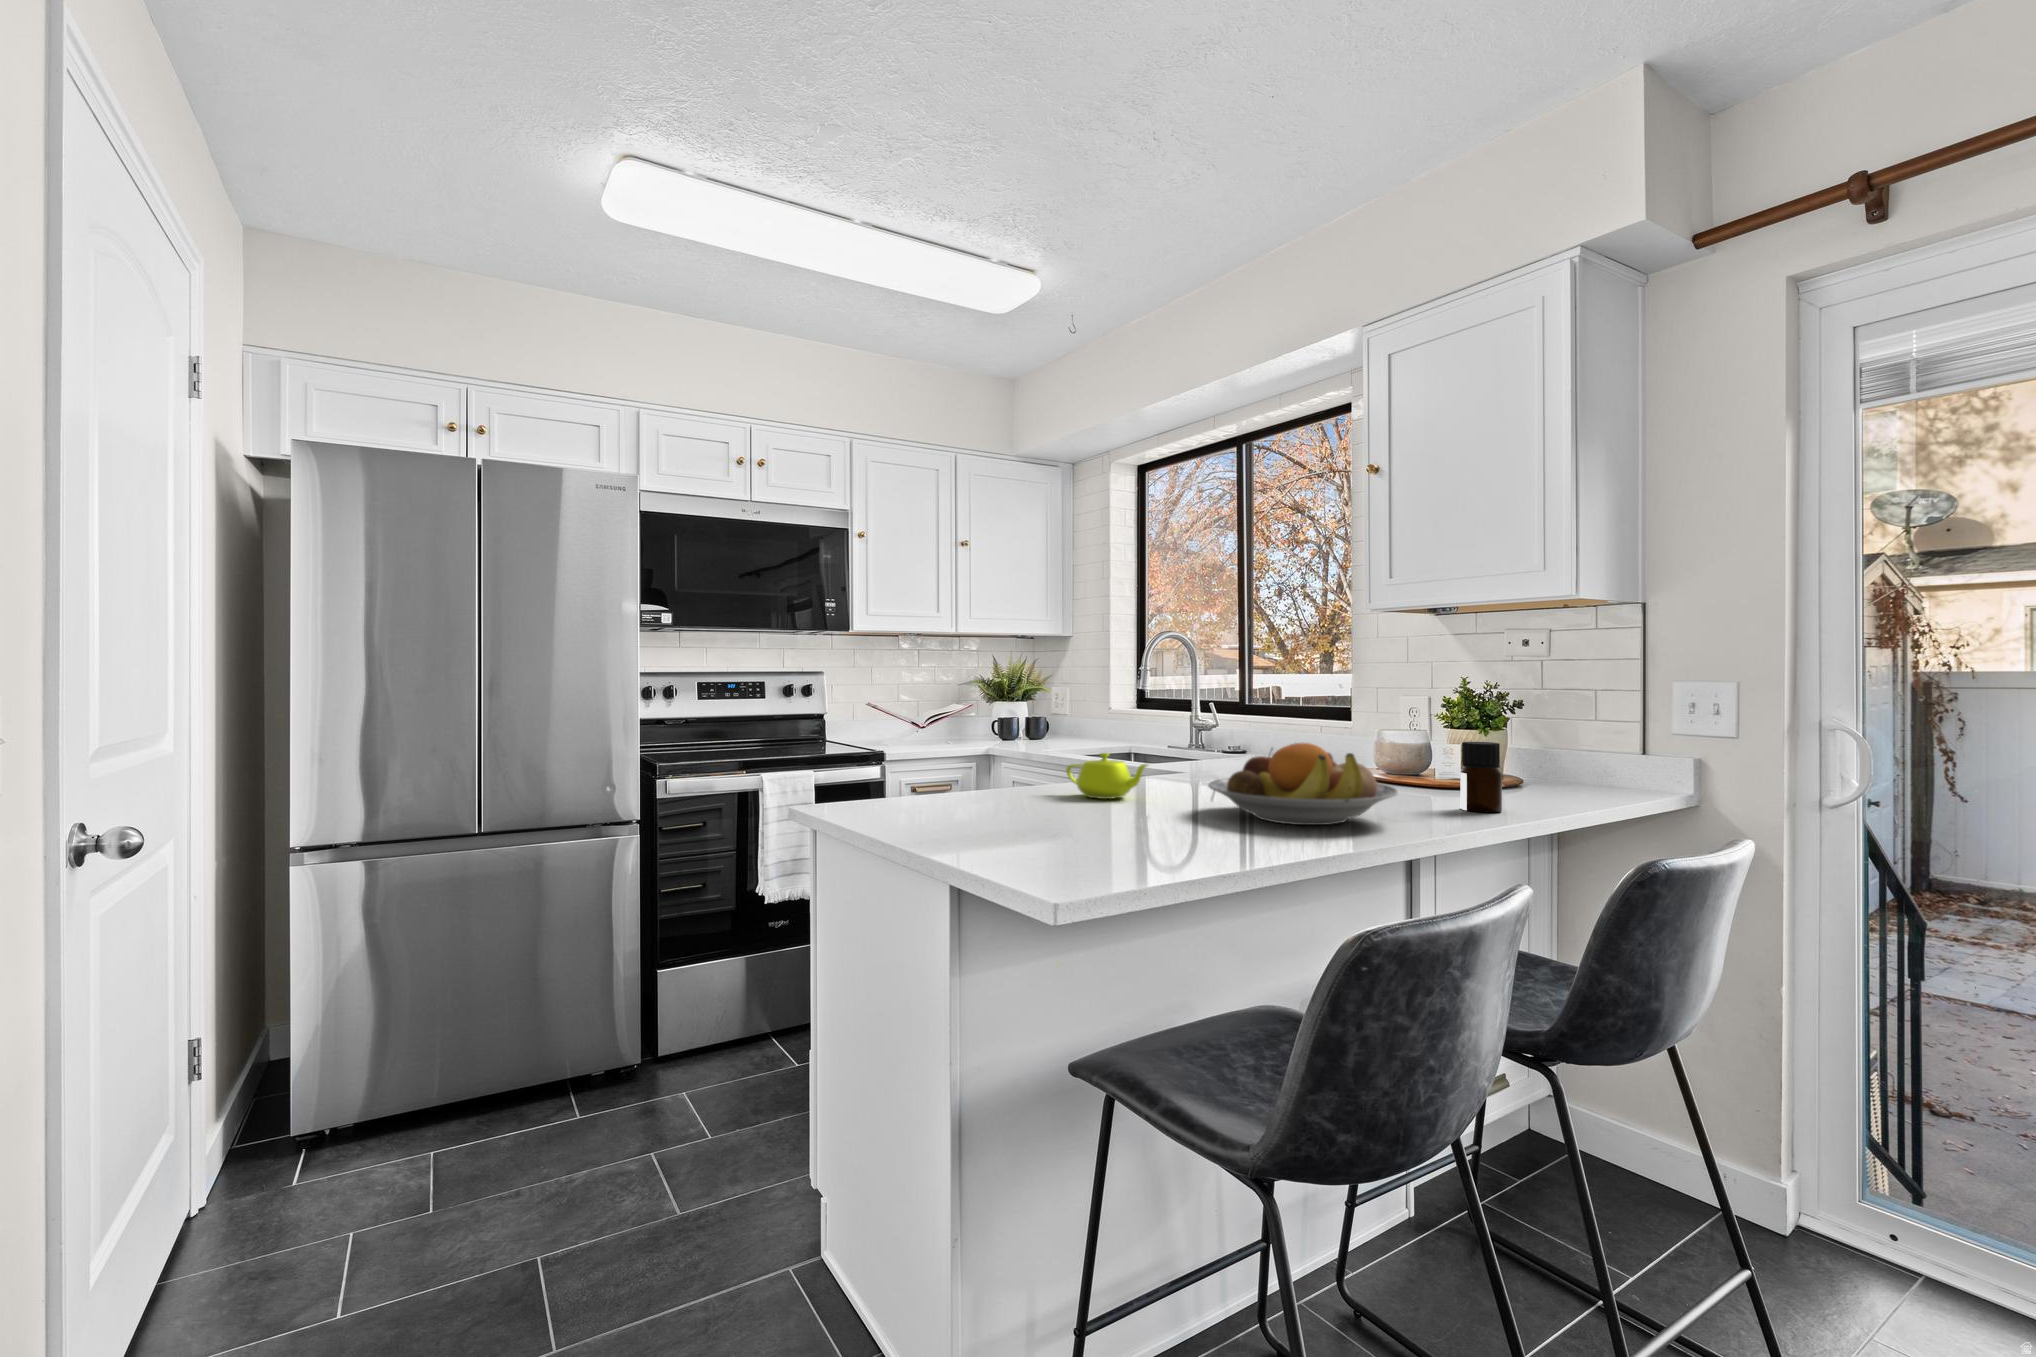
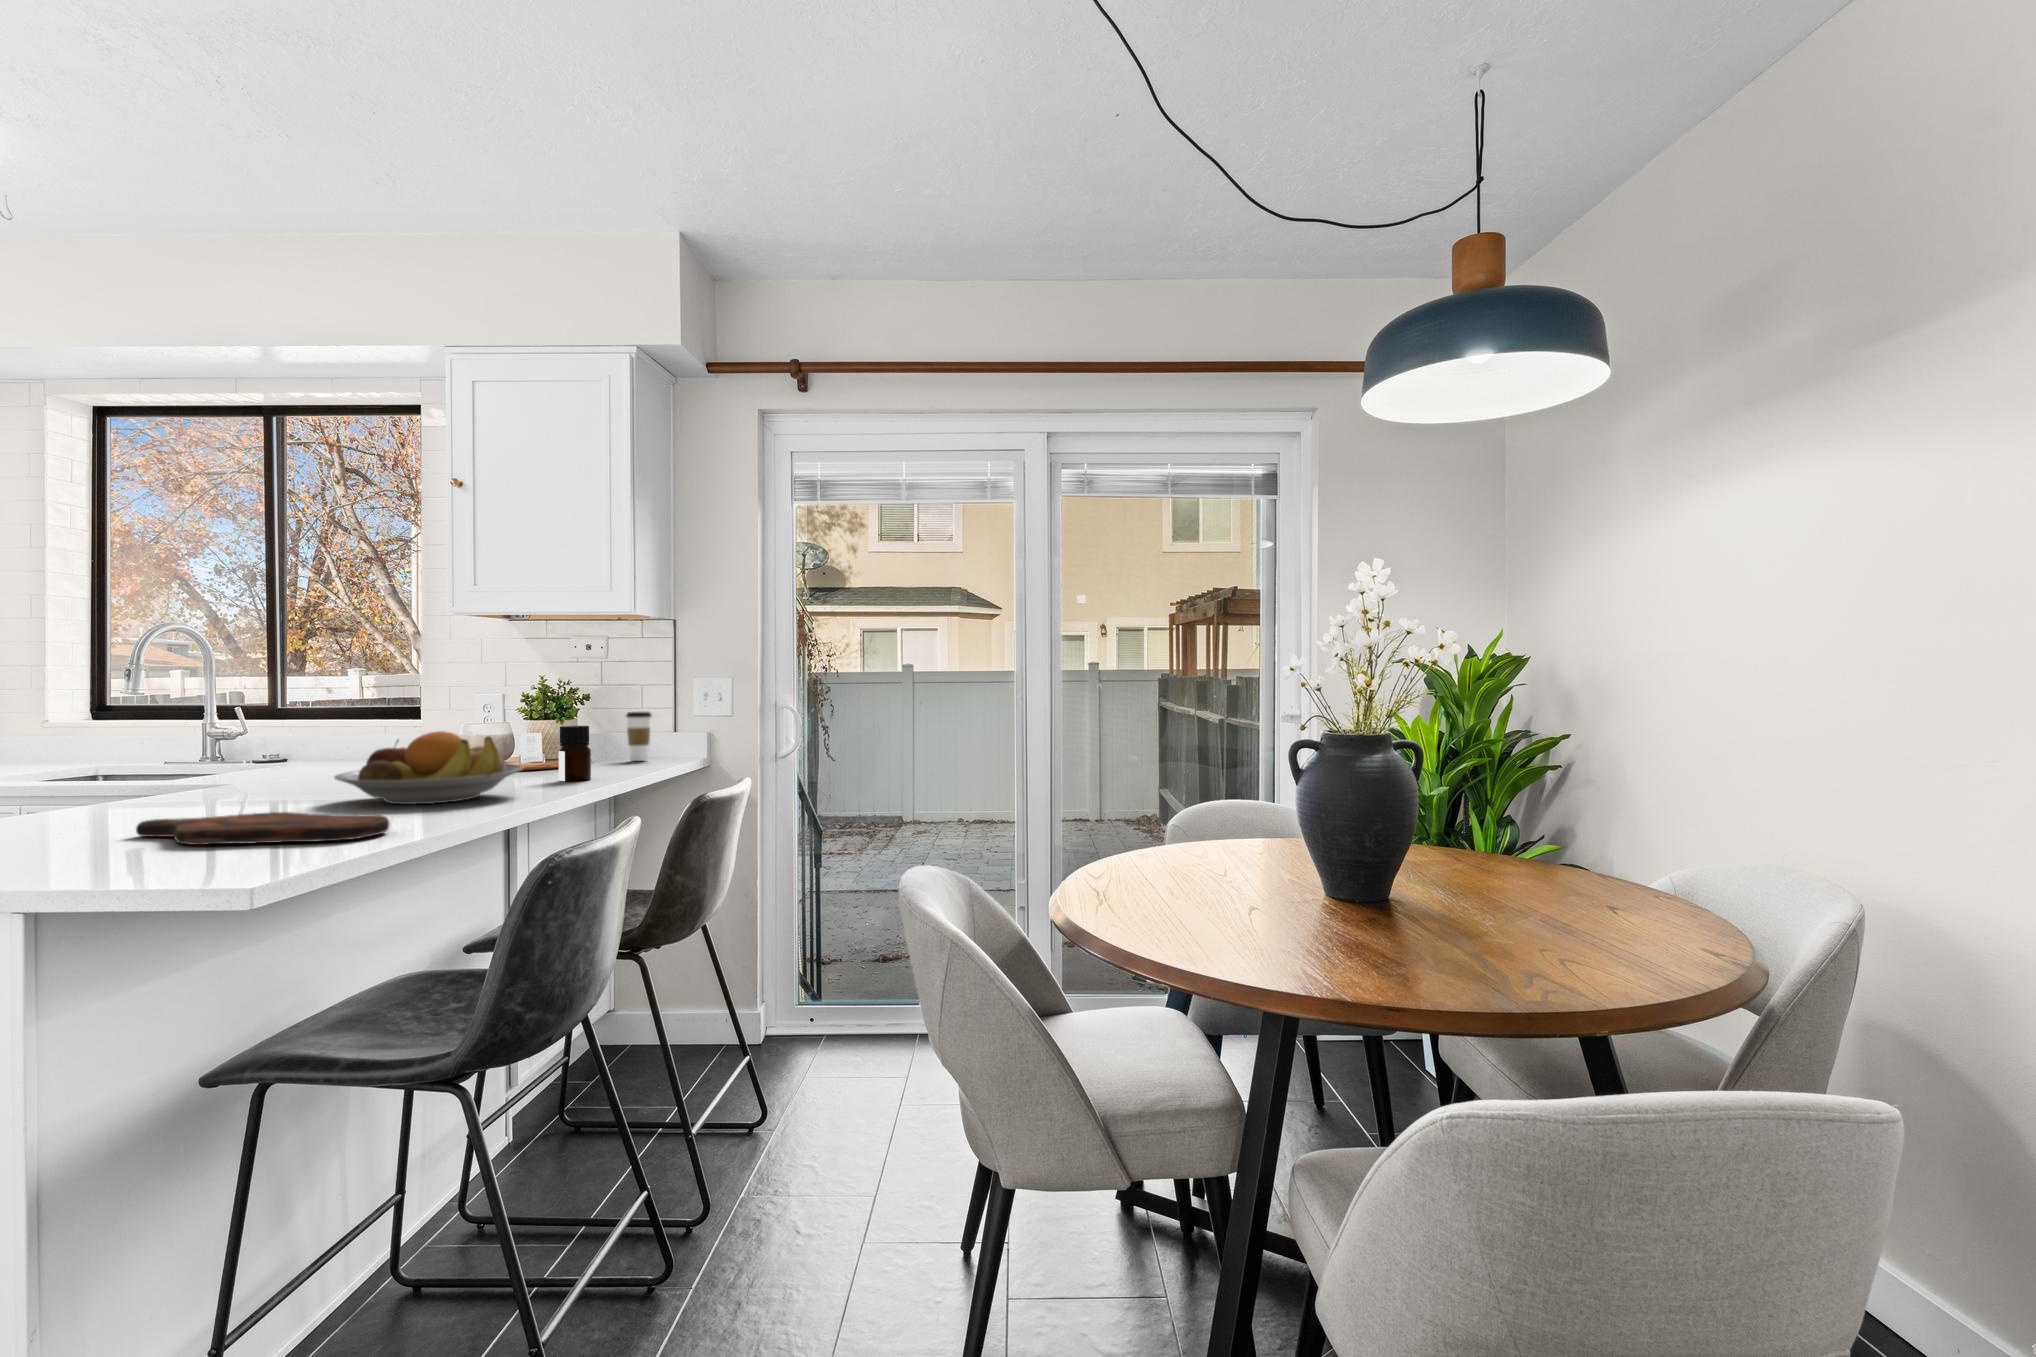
coffee cup: none [1570,725,1608,789] -> present [626,712,652,761]
teapot: present [1066,753,1148,799] -> none [118,759,248,810]
cutting board: none [1030,812,1203,868] -> present [136,812,389,845]

